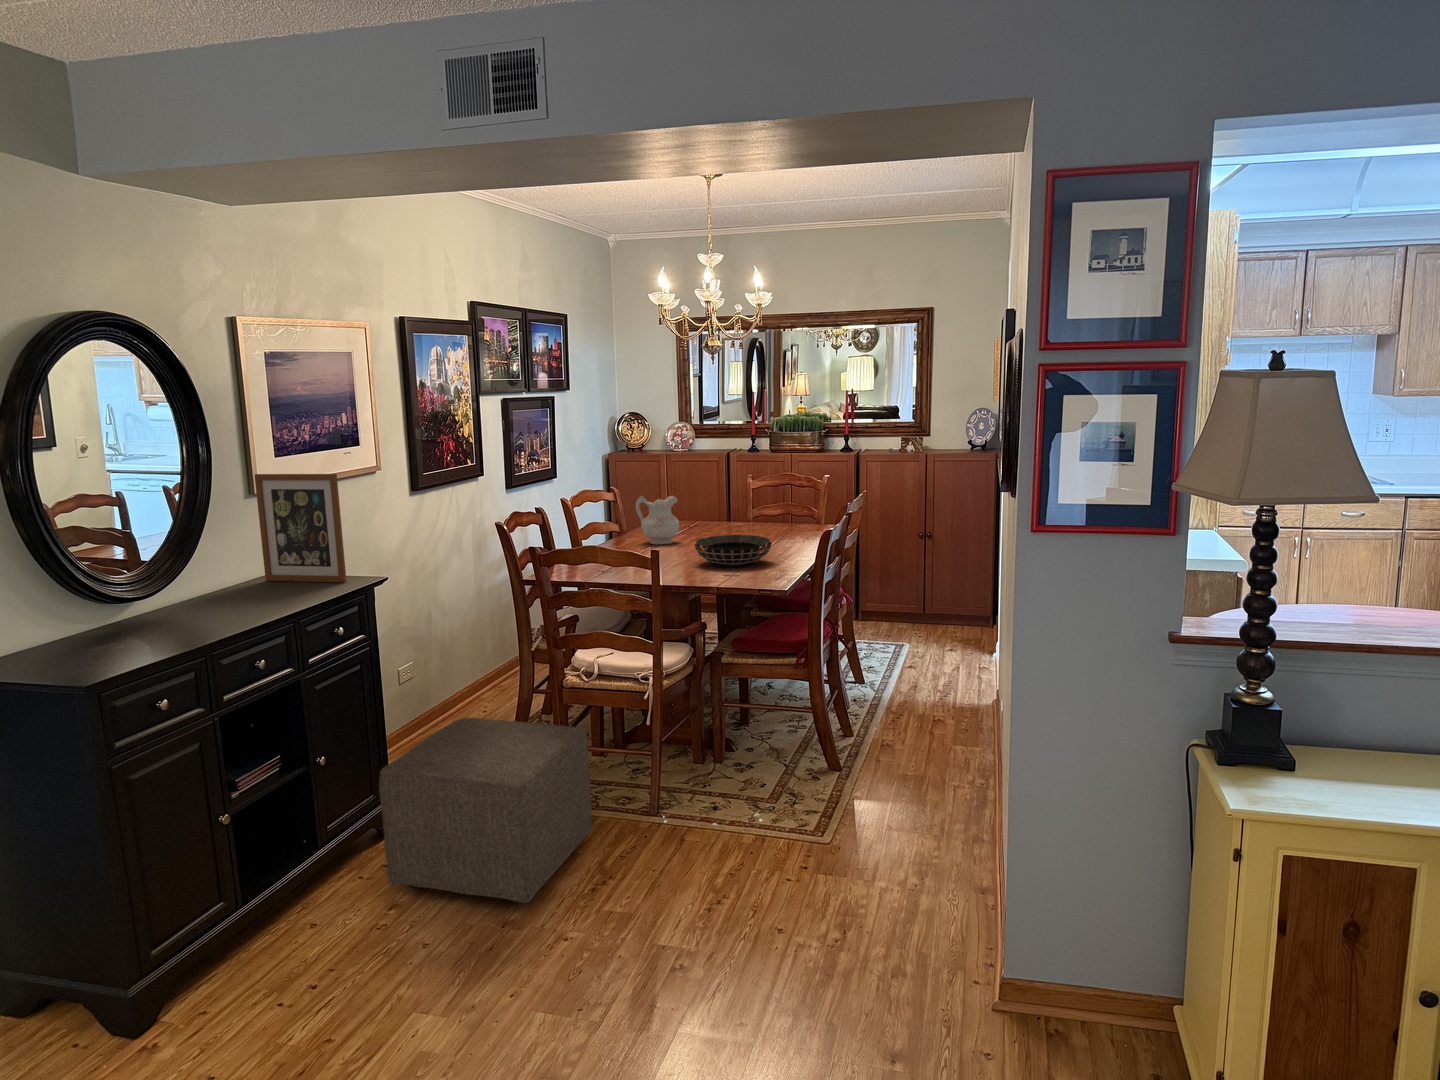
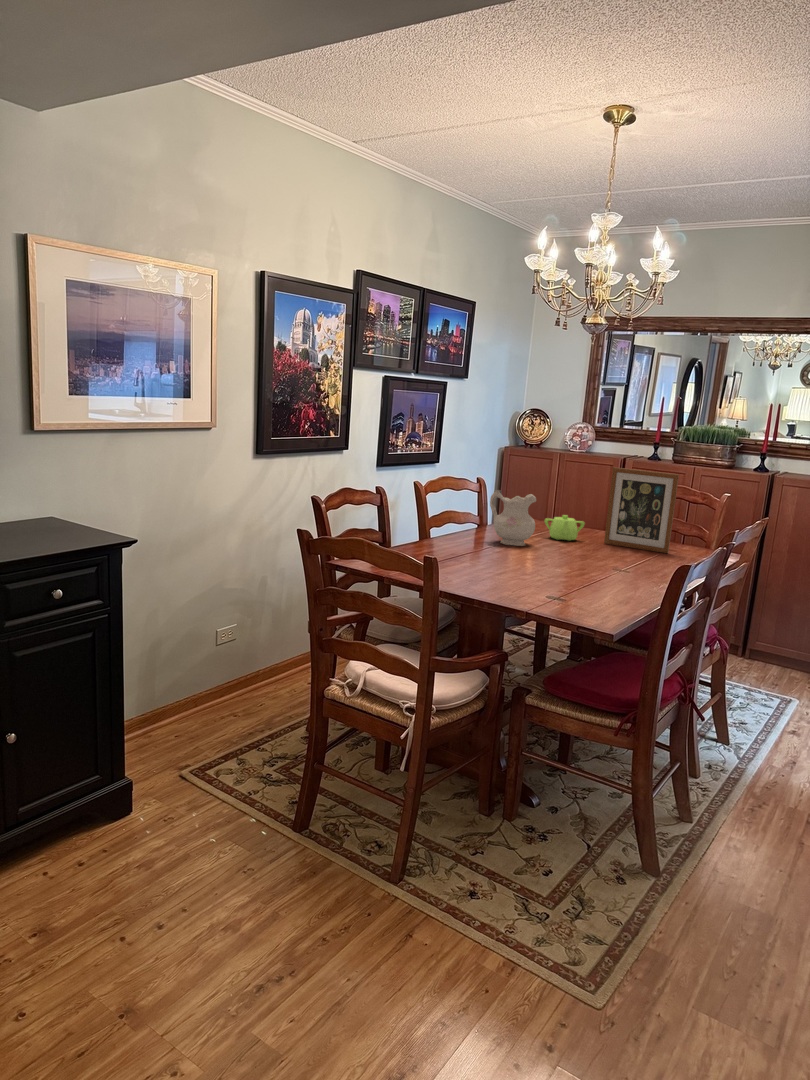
picture frame: present [255,474,346,582] -> present [604,467,679,553]
teapot: none [680,511,716,535] -> present [545,515,585,541]
decorative bowl: present [694,535,772,566] -> none [525,547,621,587]
ottoman: present [379,717,592,903] -> none [53,712,314,986]

